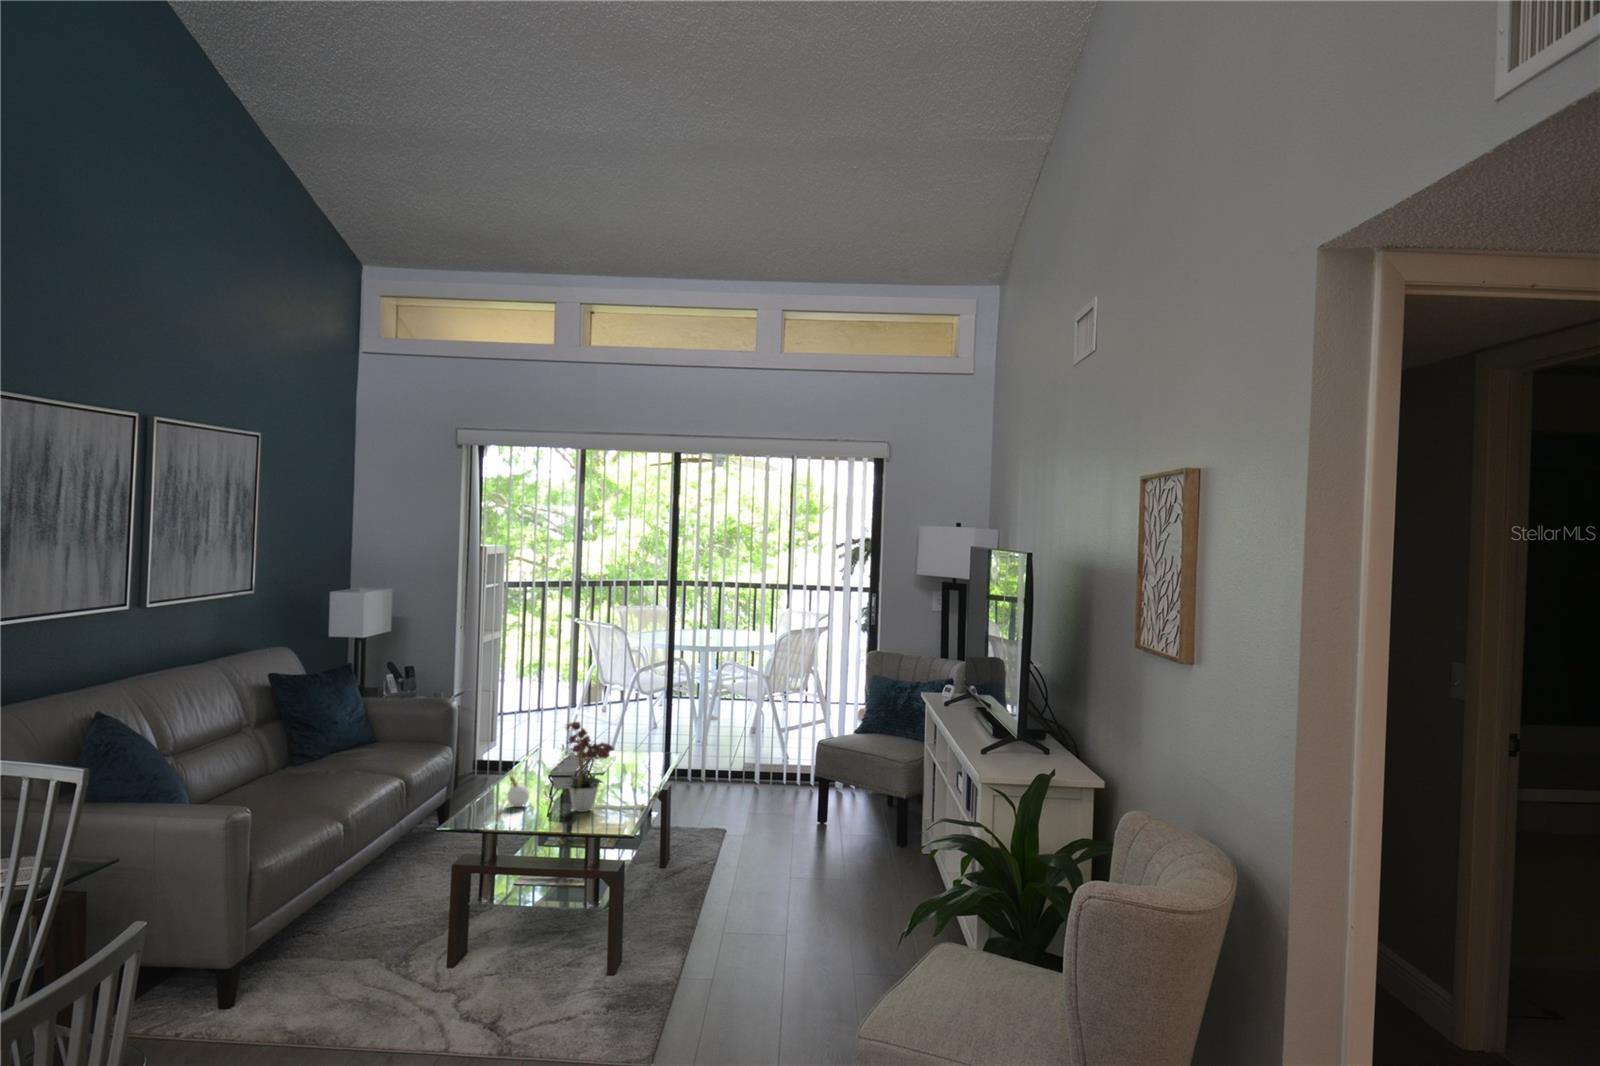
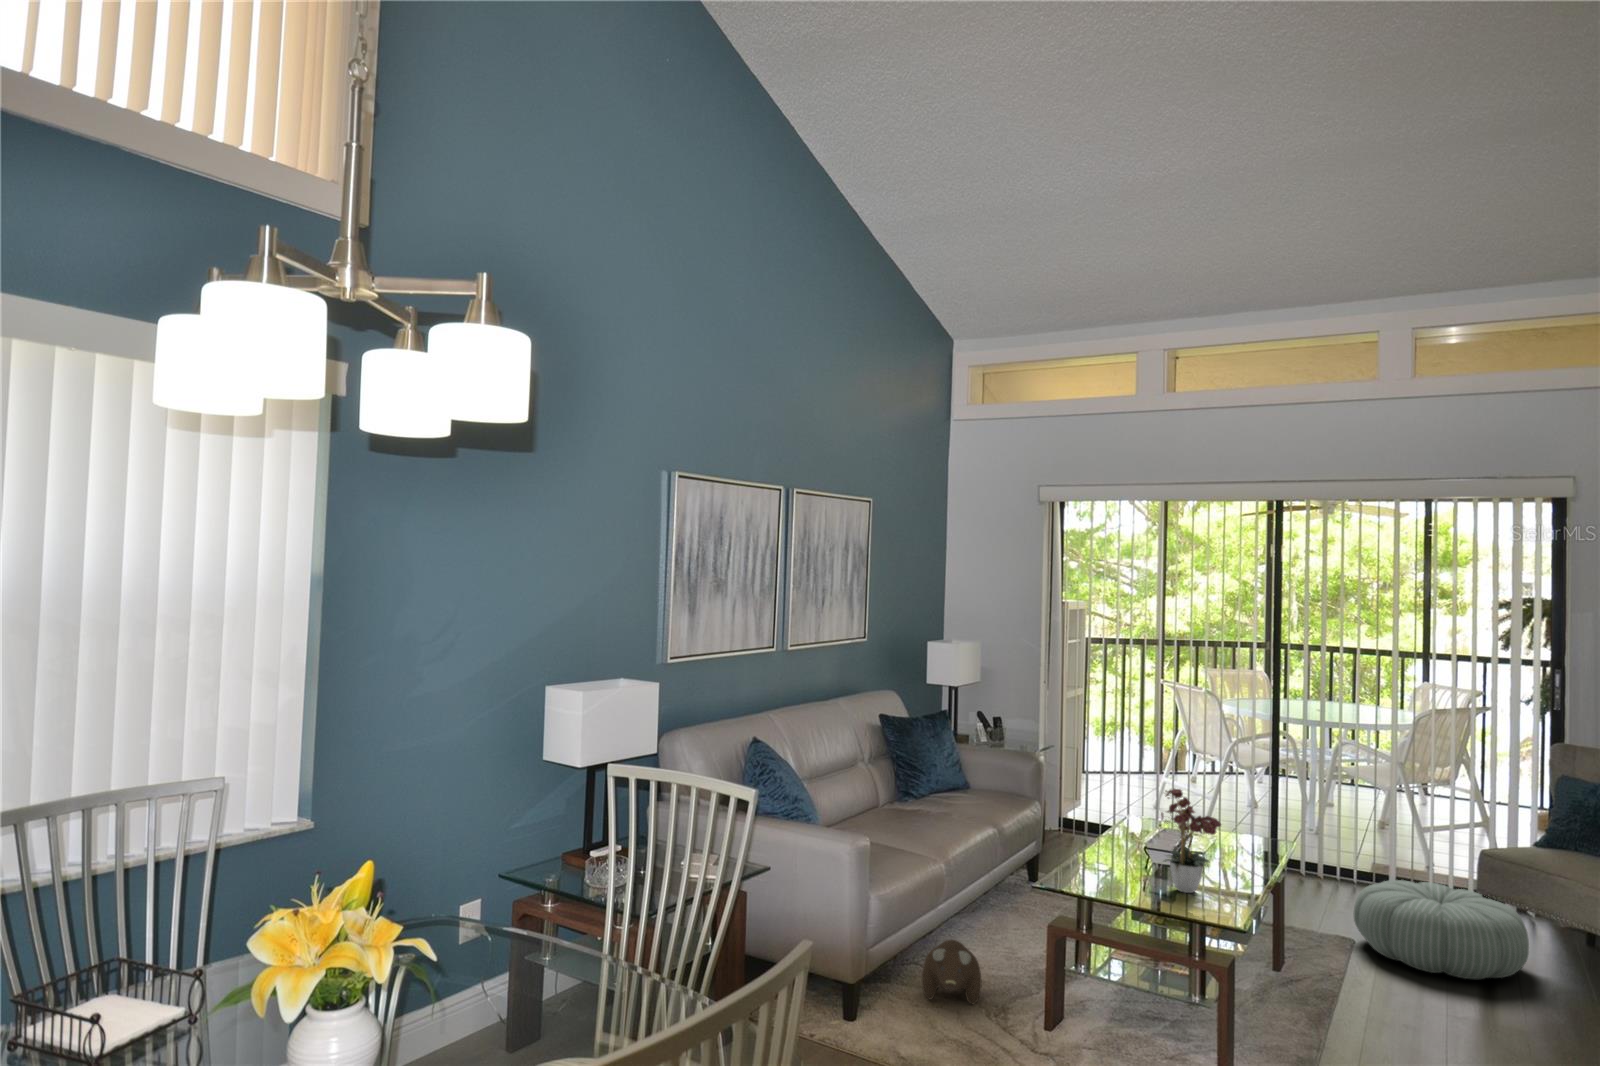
pouf: none [724,775,844,846] -> present [1353,880,1529,979]
candle: present [507,776,529,807] -> none [1099,832,1124,875]
plush toy: none [329,893,392,955] -> present [922,940,982,1004]

